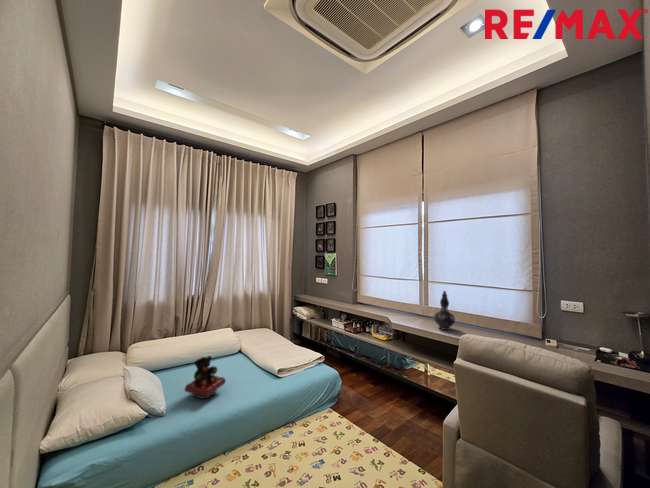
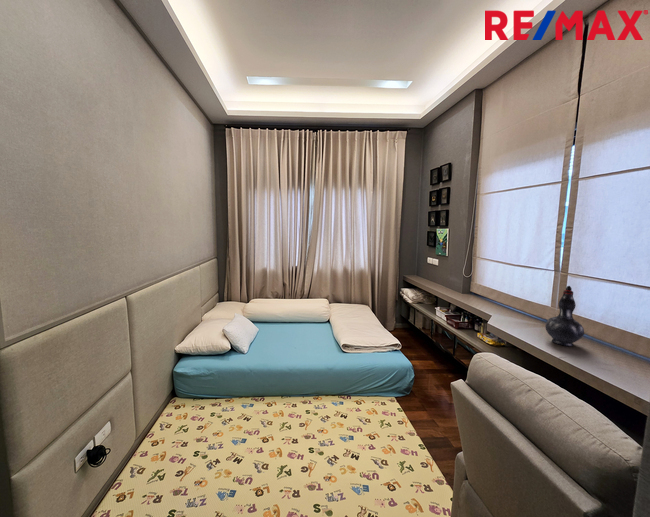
teddy bear: present [185,356,226,399] -> none [262,317,293,350]

